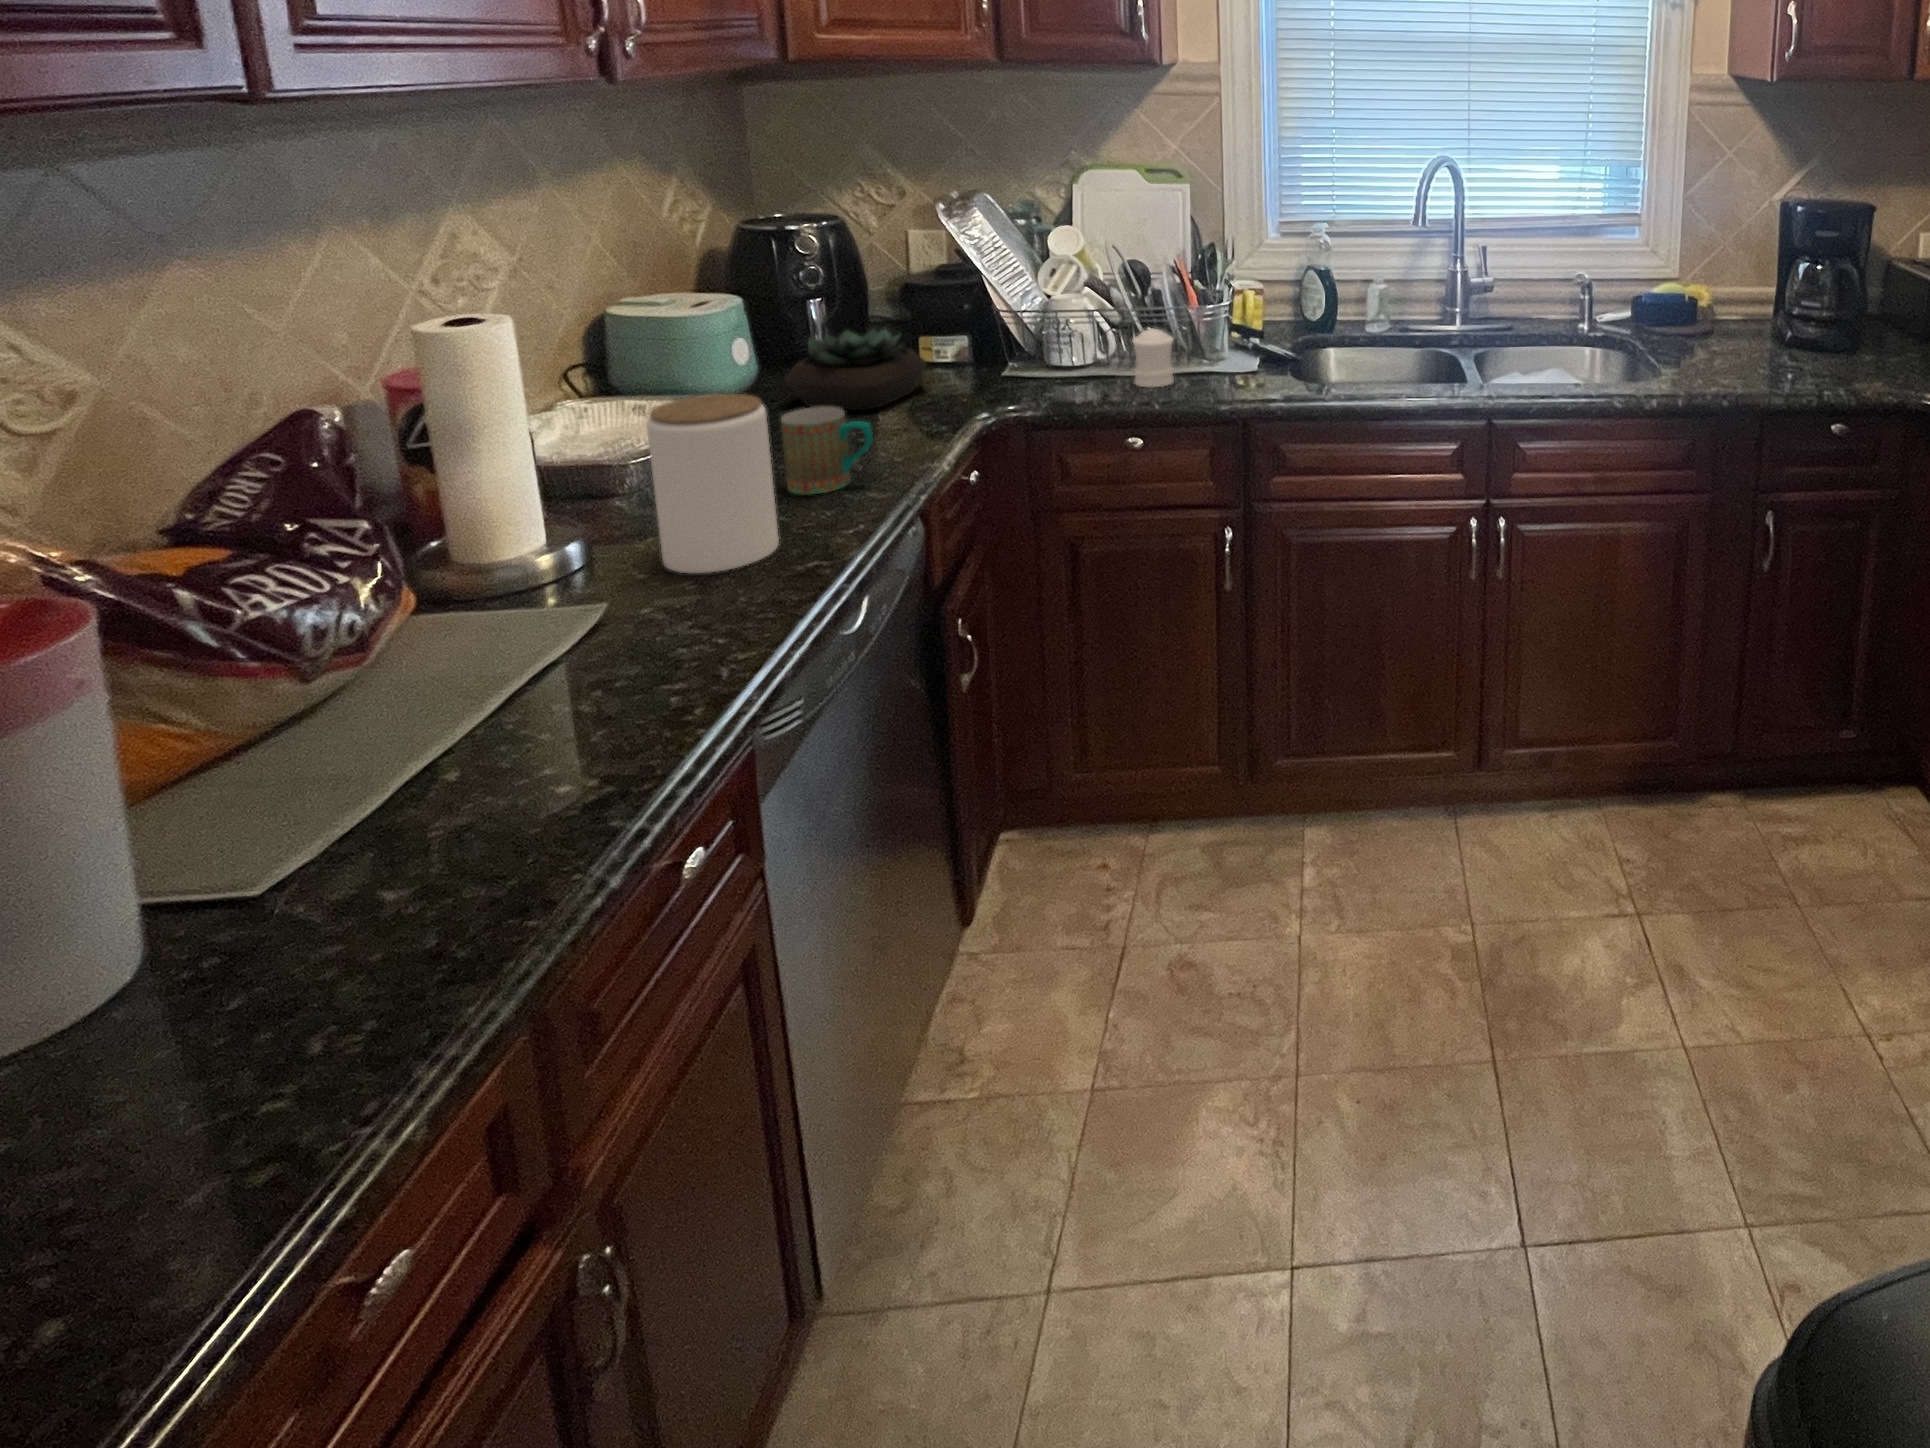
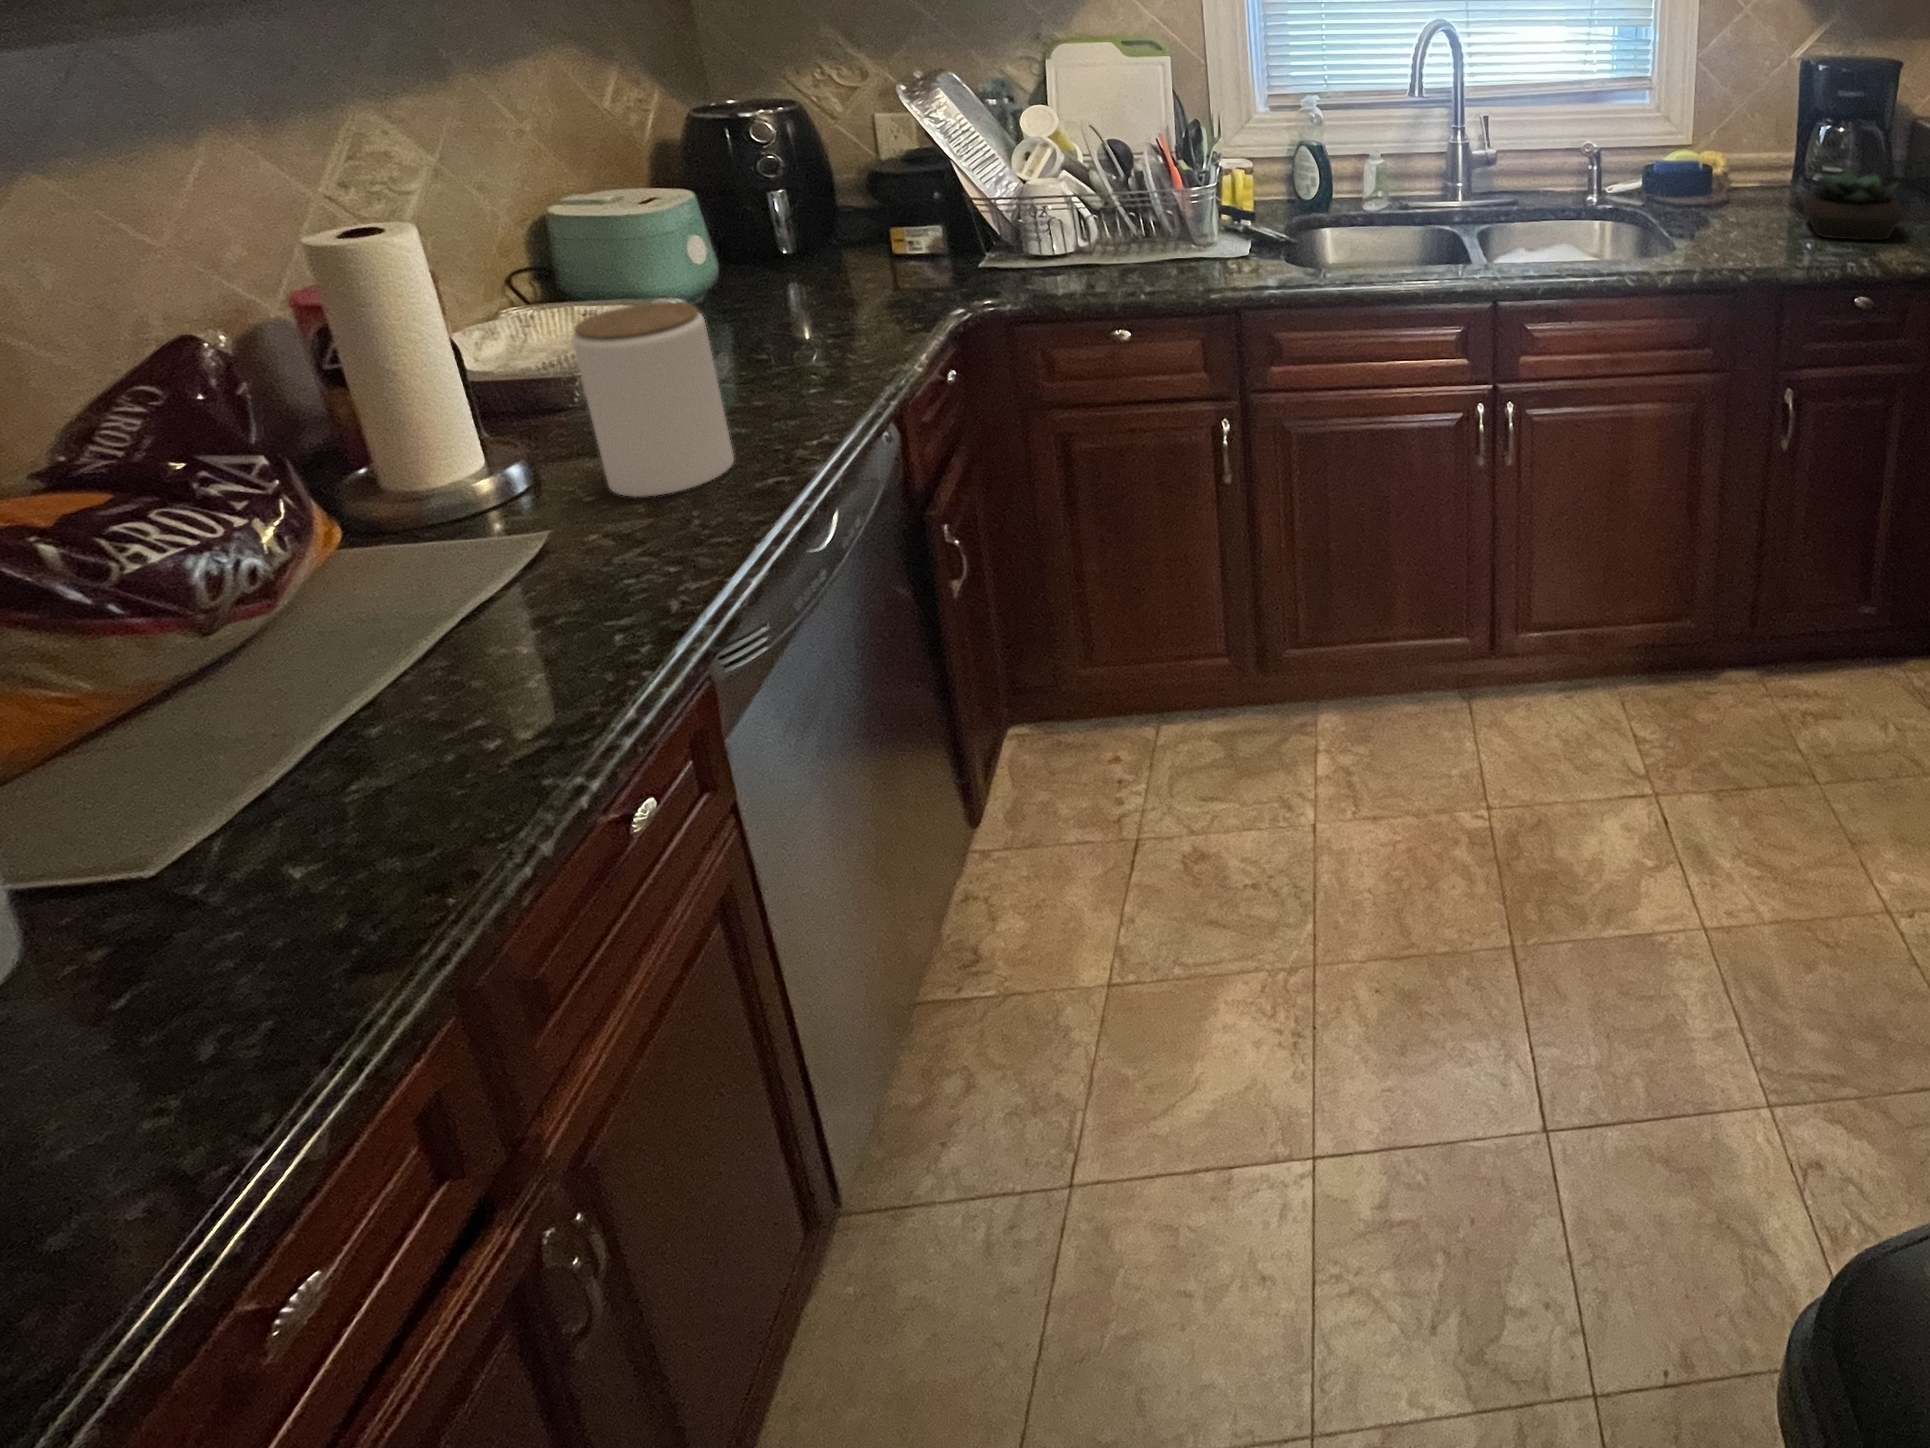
salt shaker: present [1132,328,1174,387] -> none [1115,213,1163,276]
succulent plant: present [785,329,927,410] -> present [1802,172,1903,240]
mug: present [781,407,873,494] -> none [733,310,834,404]

